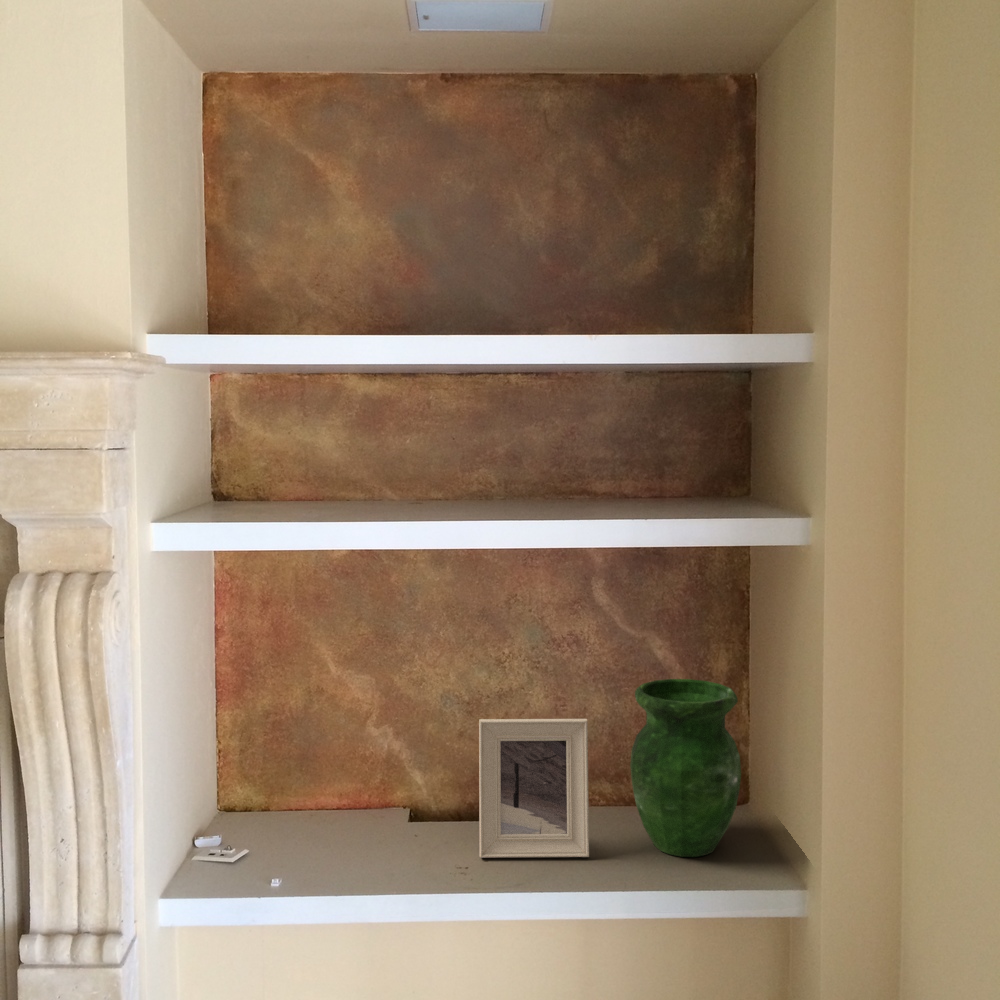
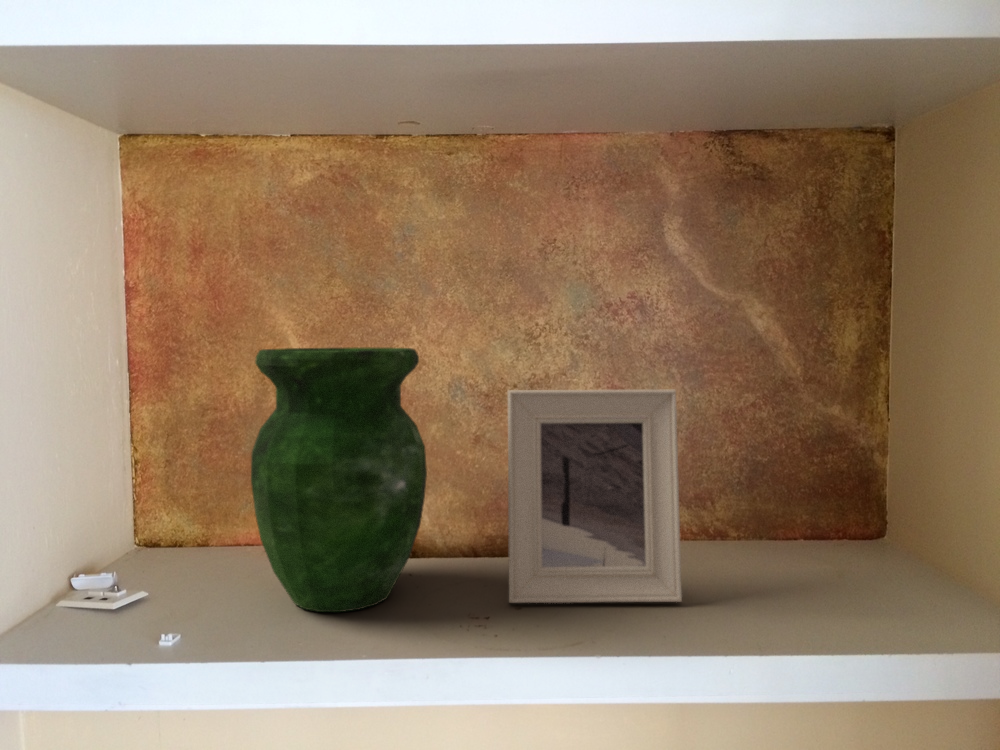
vase: present [630,679,741,857] -> present [251,347,427,612]

